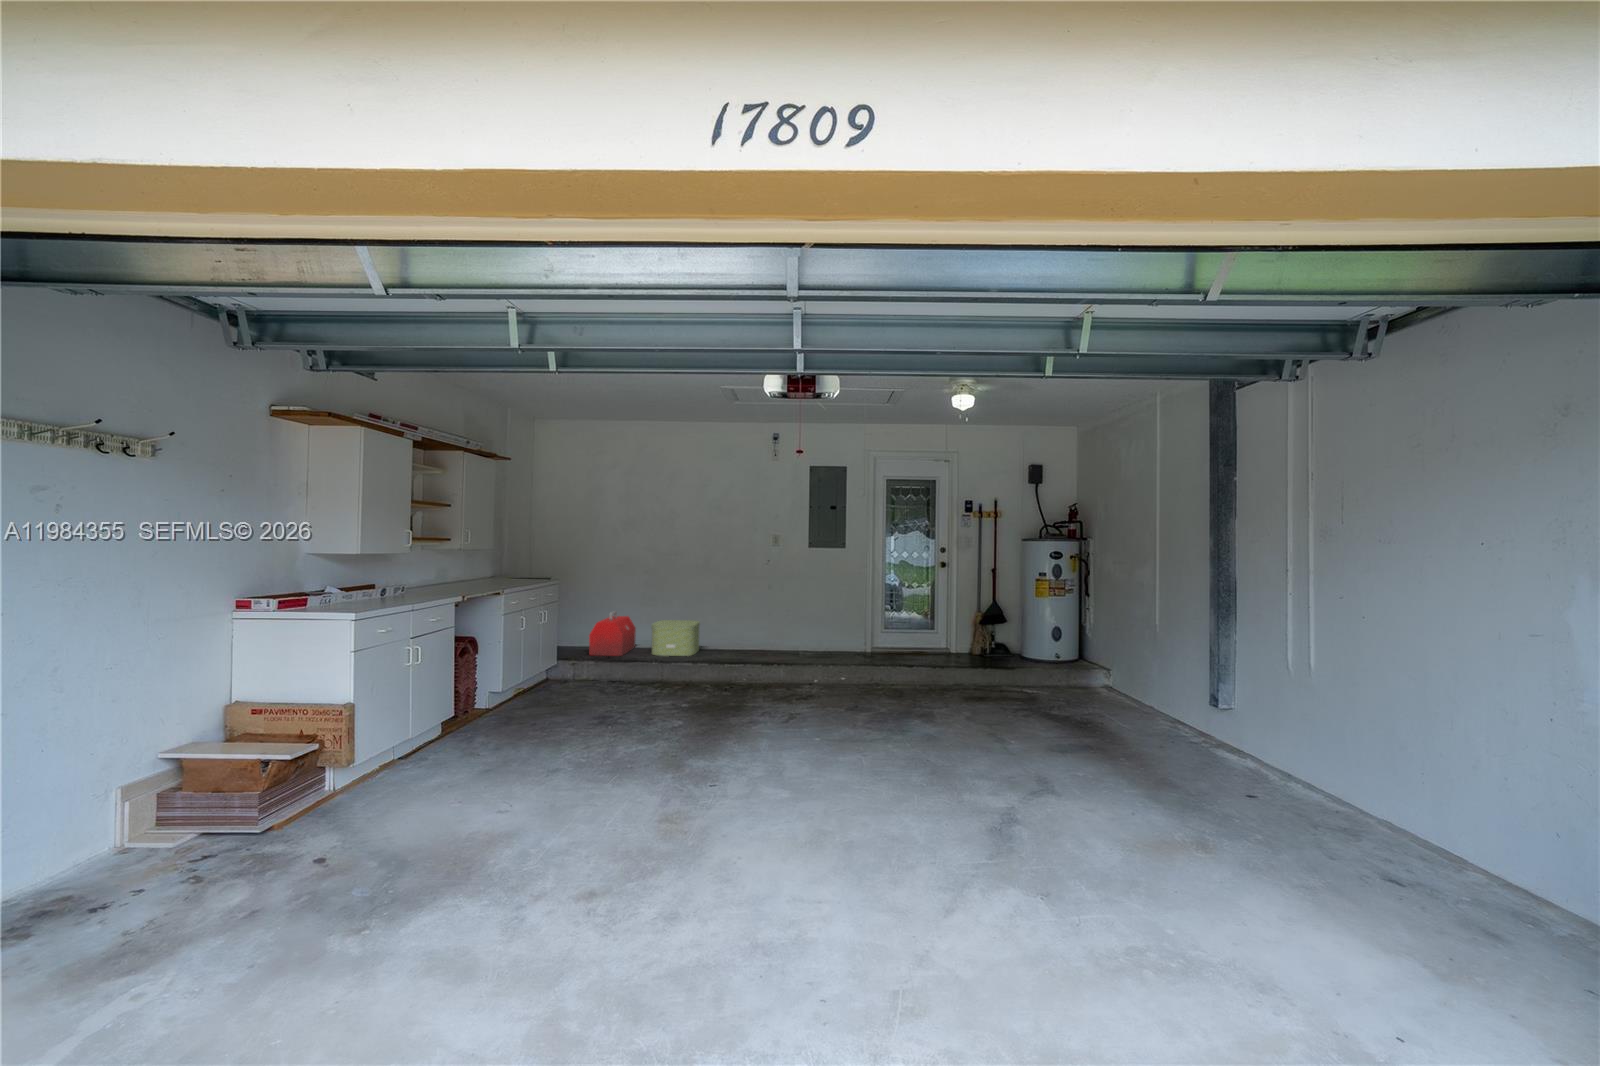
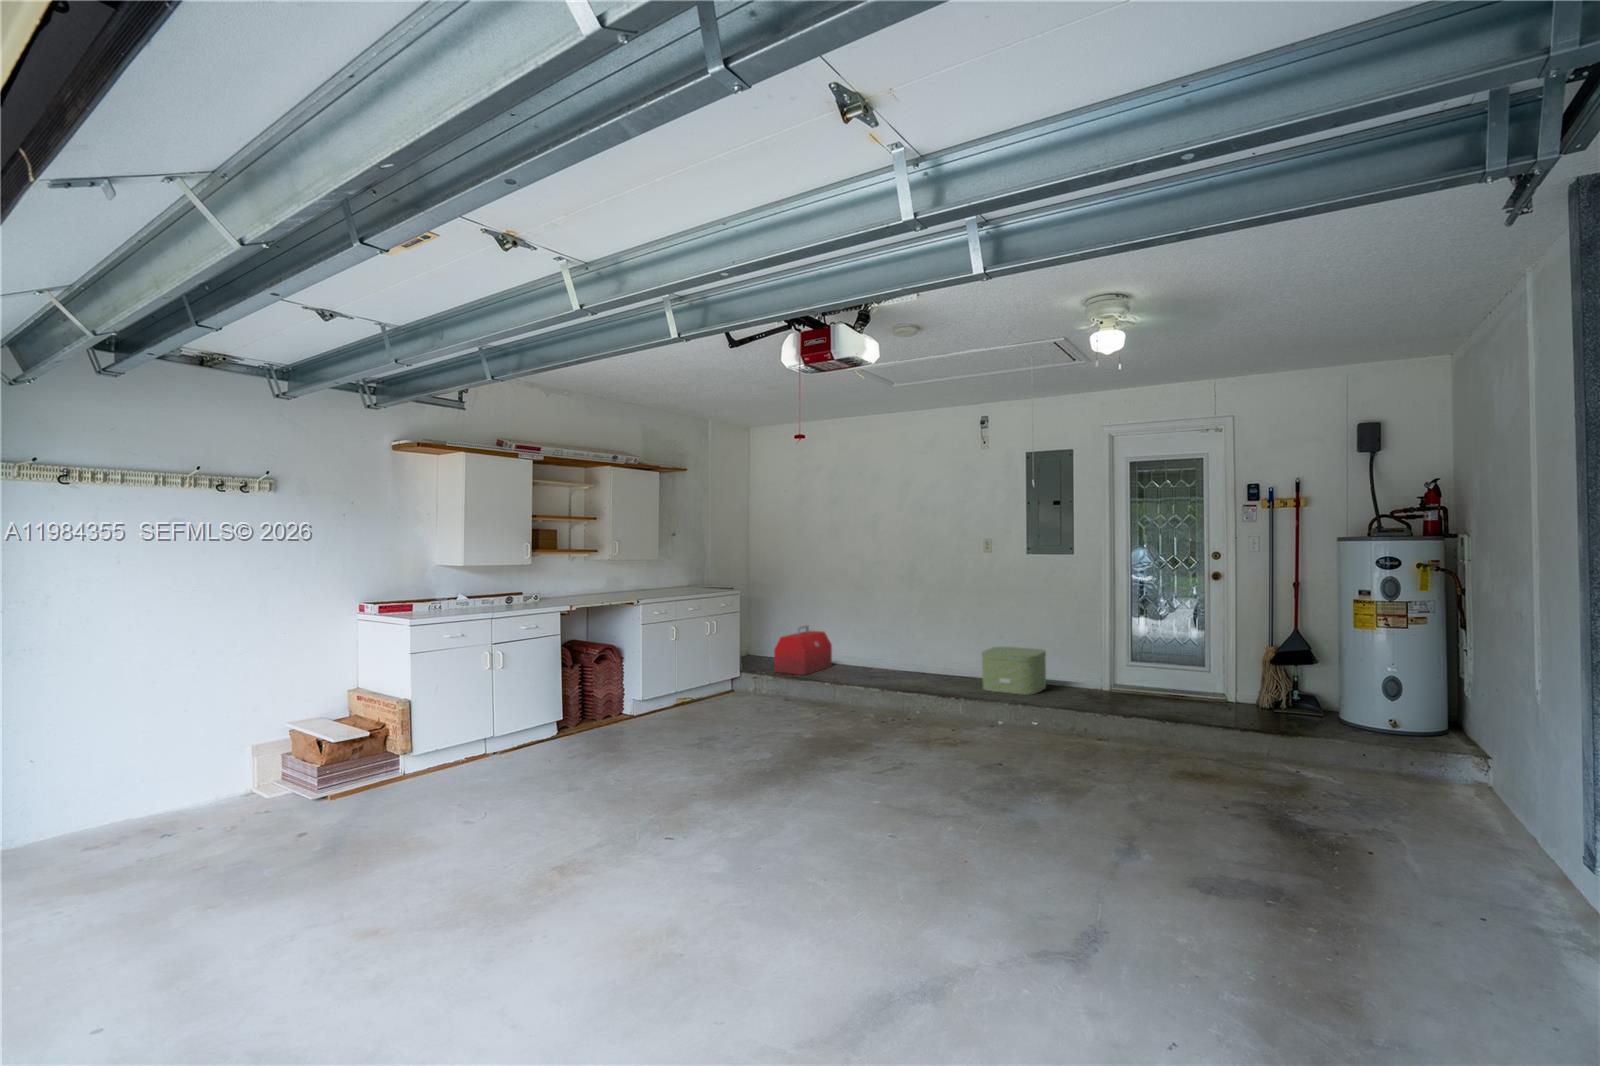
storage box: present [651,620,700,656] -> present [982,647,1046,695]

